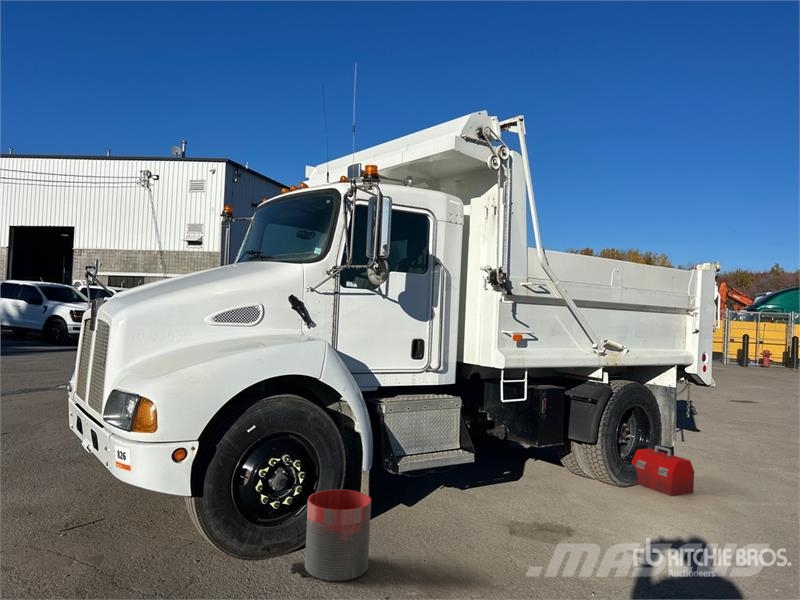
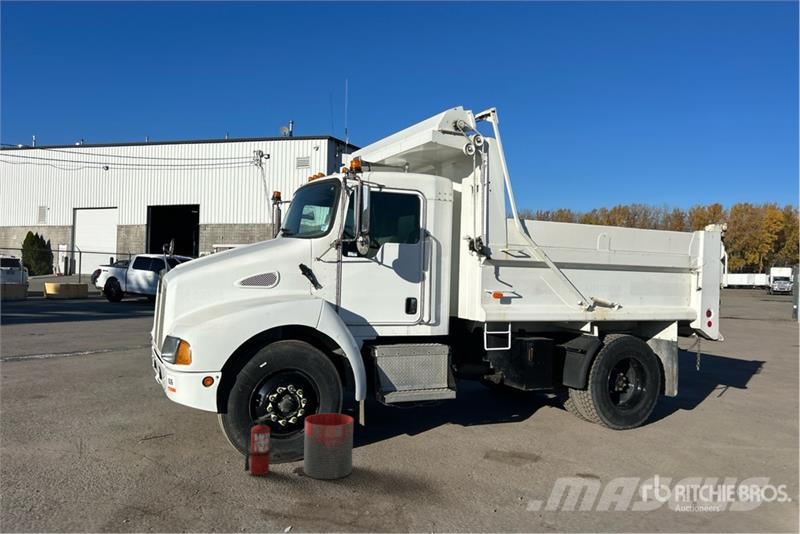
toolbox: present [631,446,694,496] -> none [629,394,685,439]
fire extinguisher: none [227,493,267,581] -> present [245,412,274,475]

